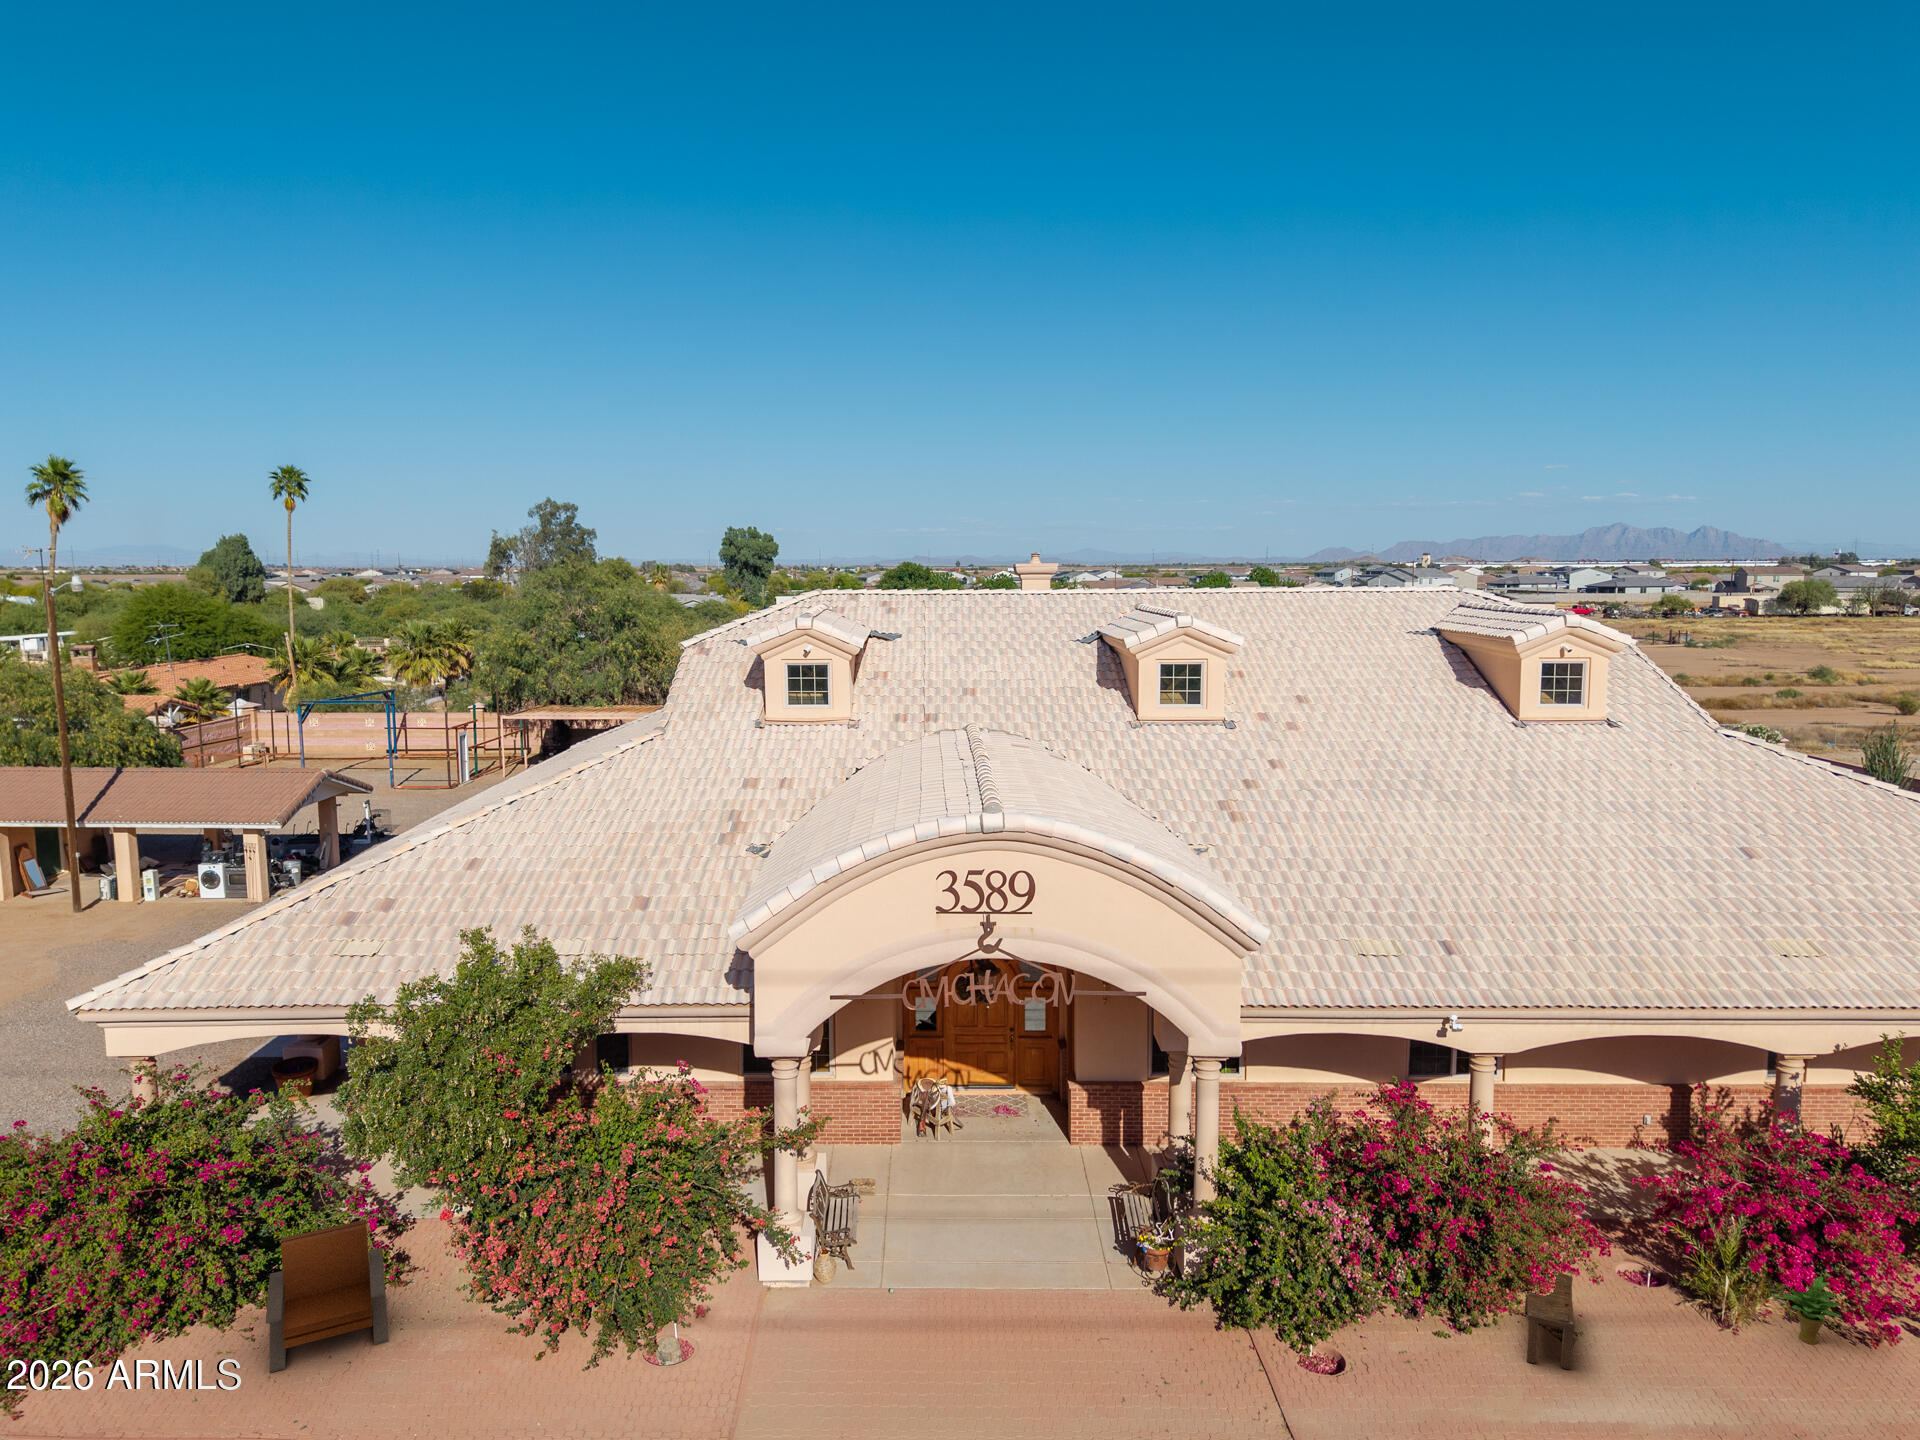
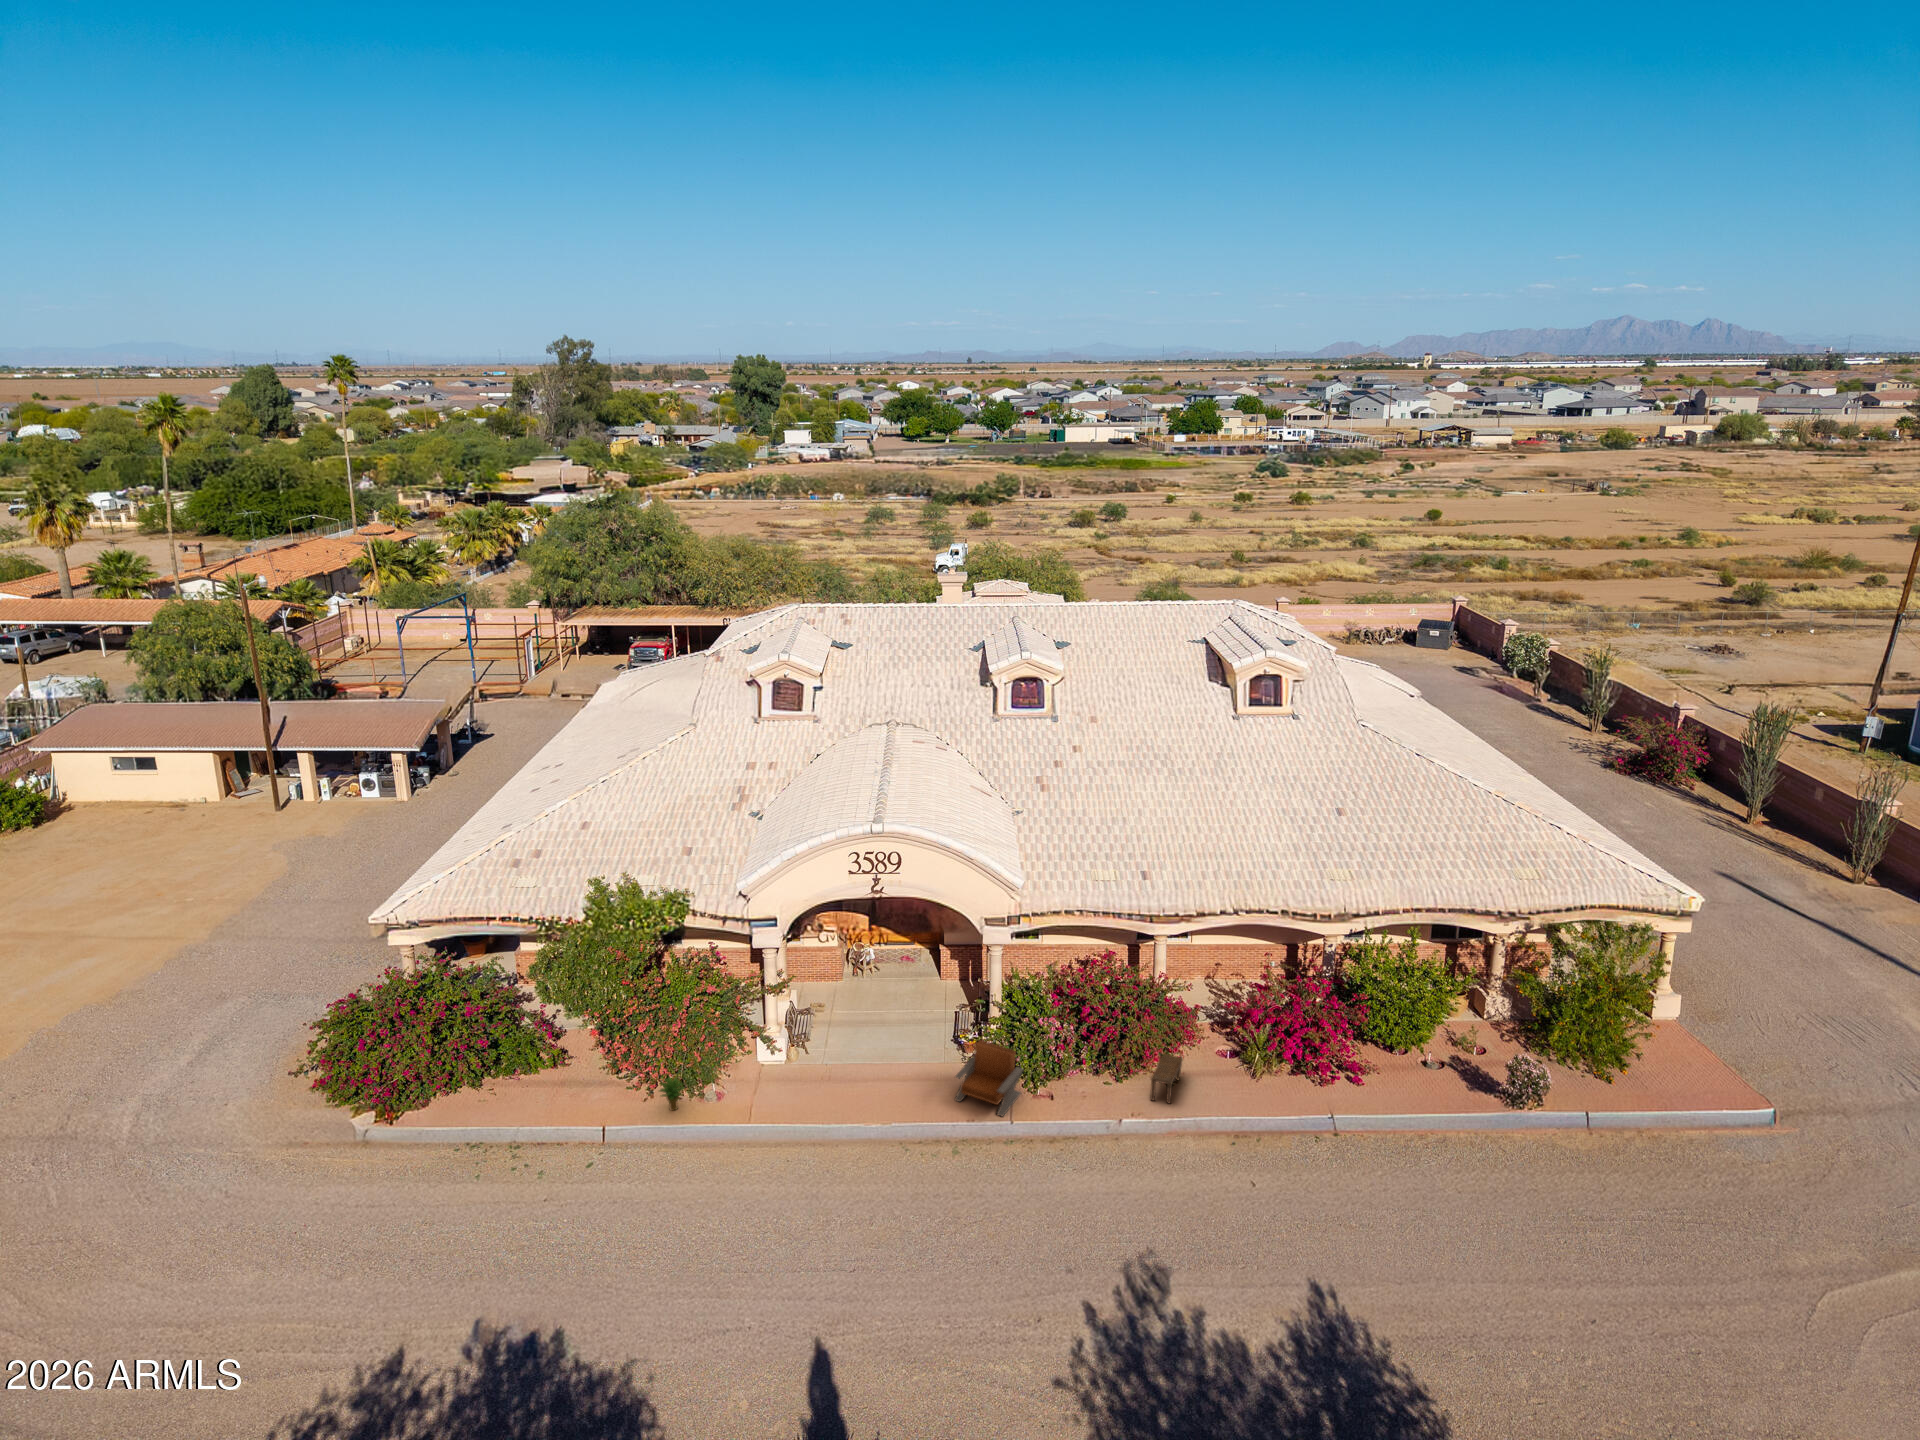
lounge chair: present [266,1220,389,1373] -> present [955,1040,1023,1116]
potted plant: present [1783,1276,1841,1344] -> present [659,1077,684,1111]

